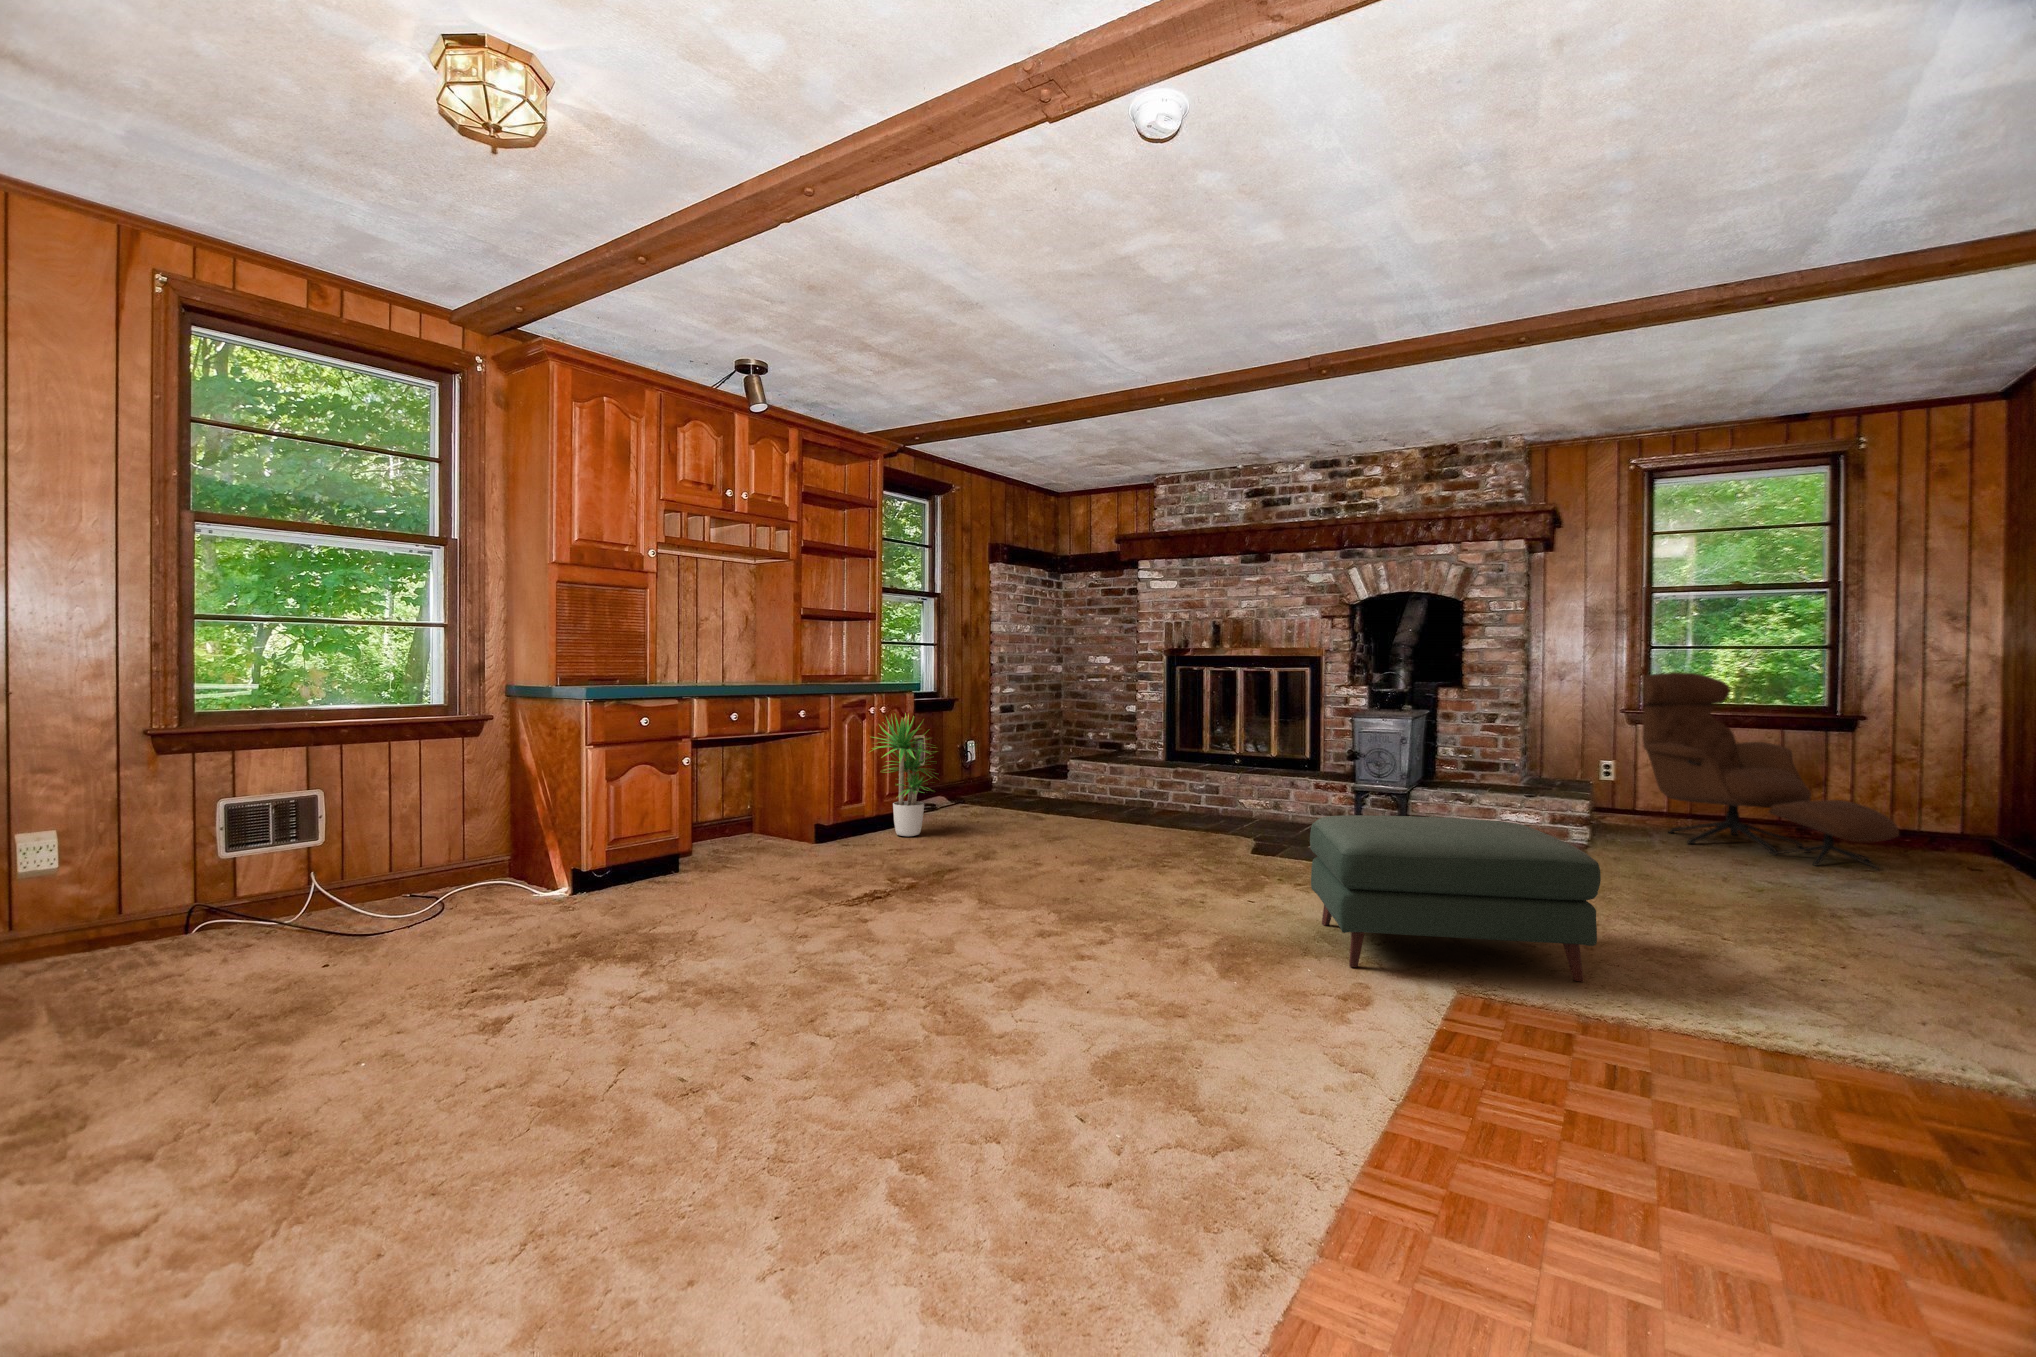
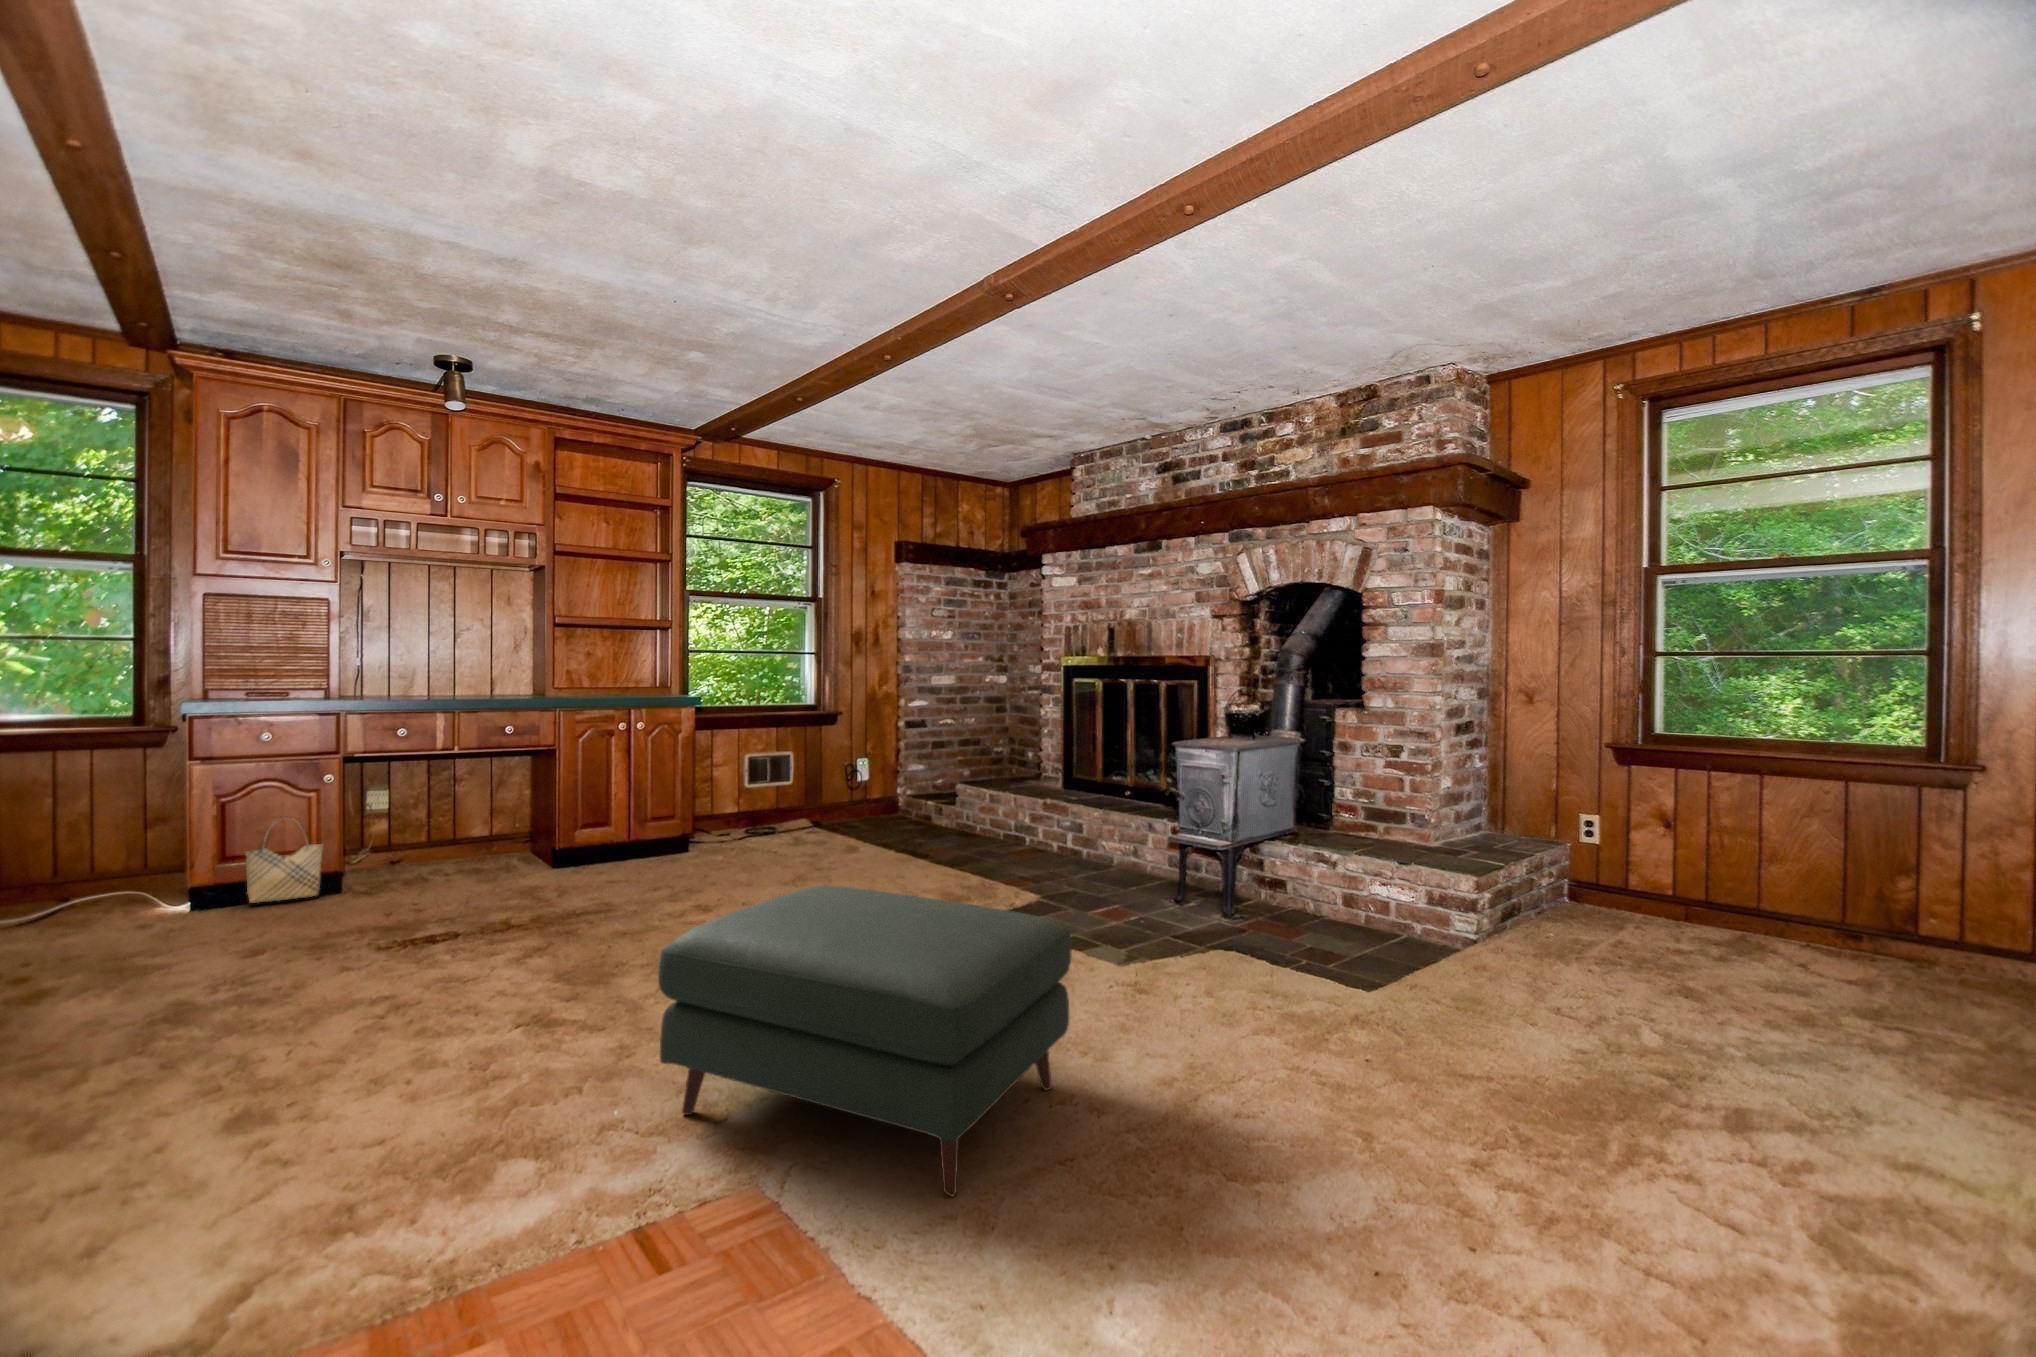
lounge chair: present [1643,672,1899,870] -> none [1610,693,1996,1031]
potted plant: present [872,714,935,836] -> none [615,725,709,863]
woven basket: none [628,804,682,886] -> present [245,819,323,903]

